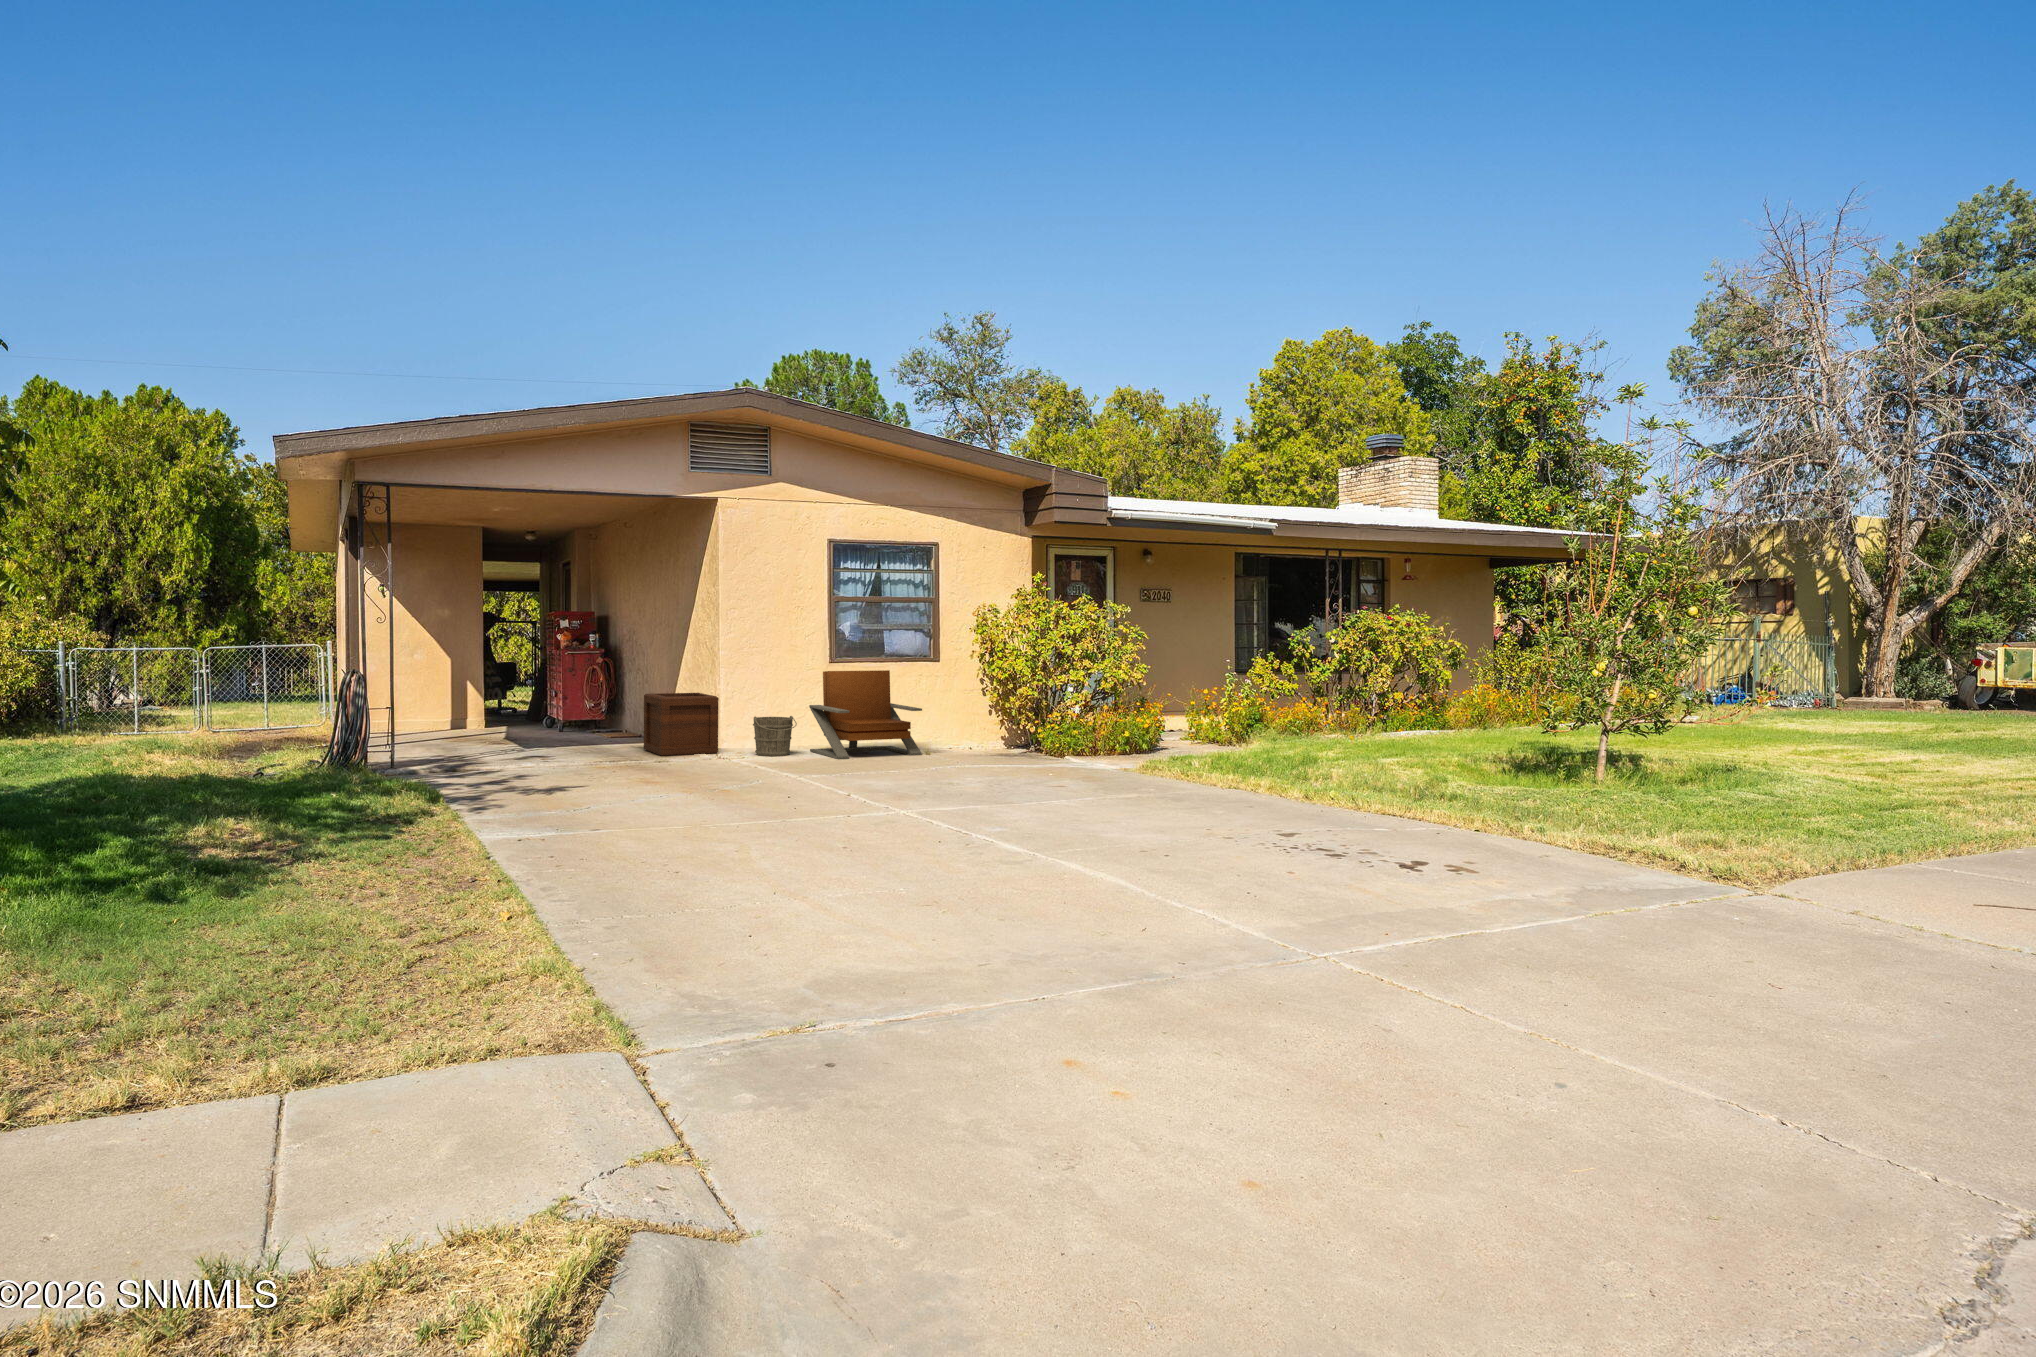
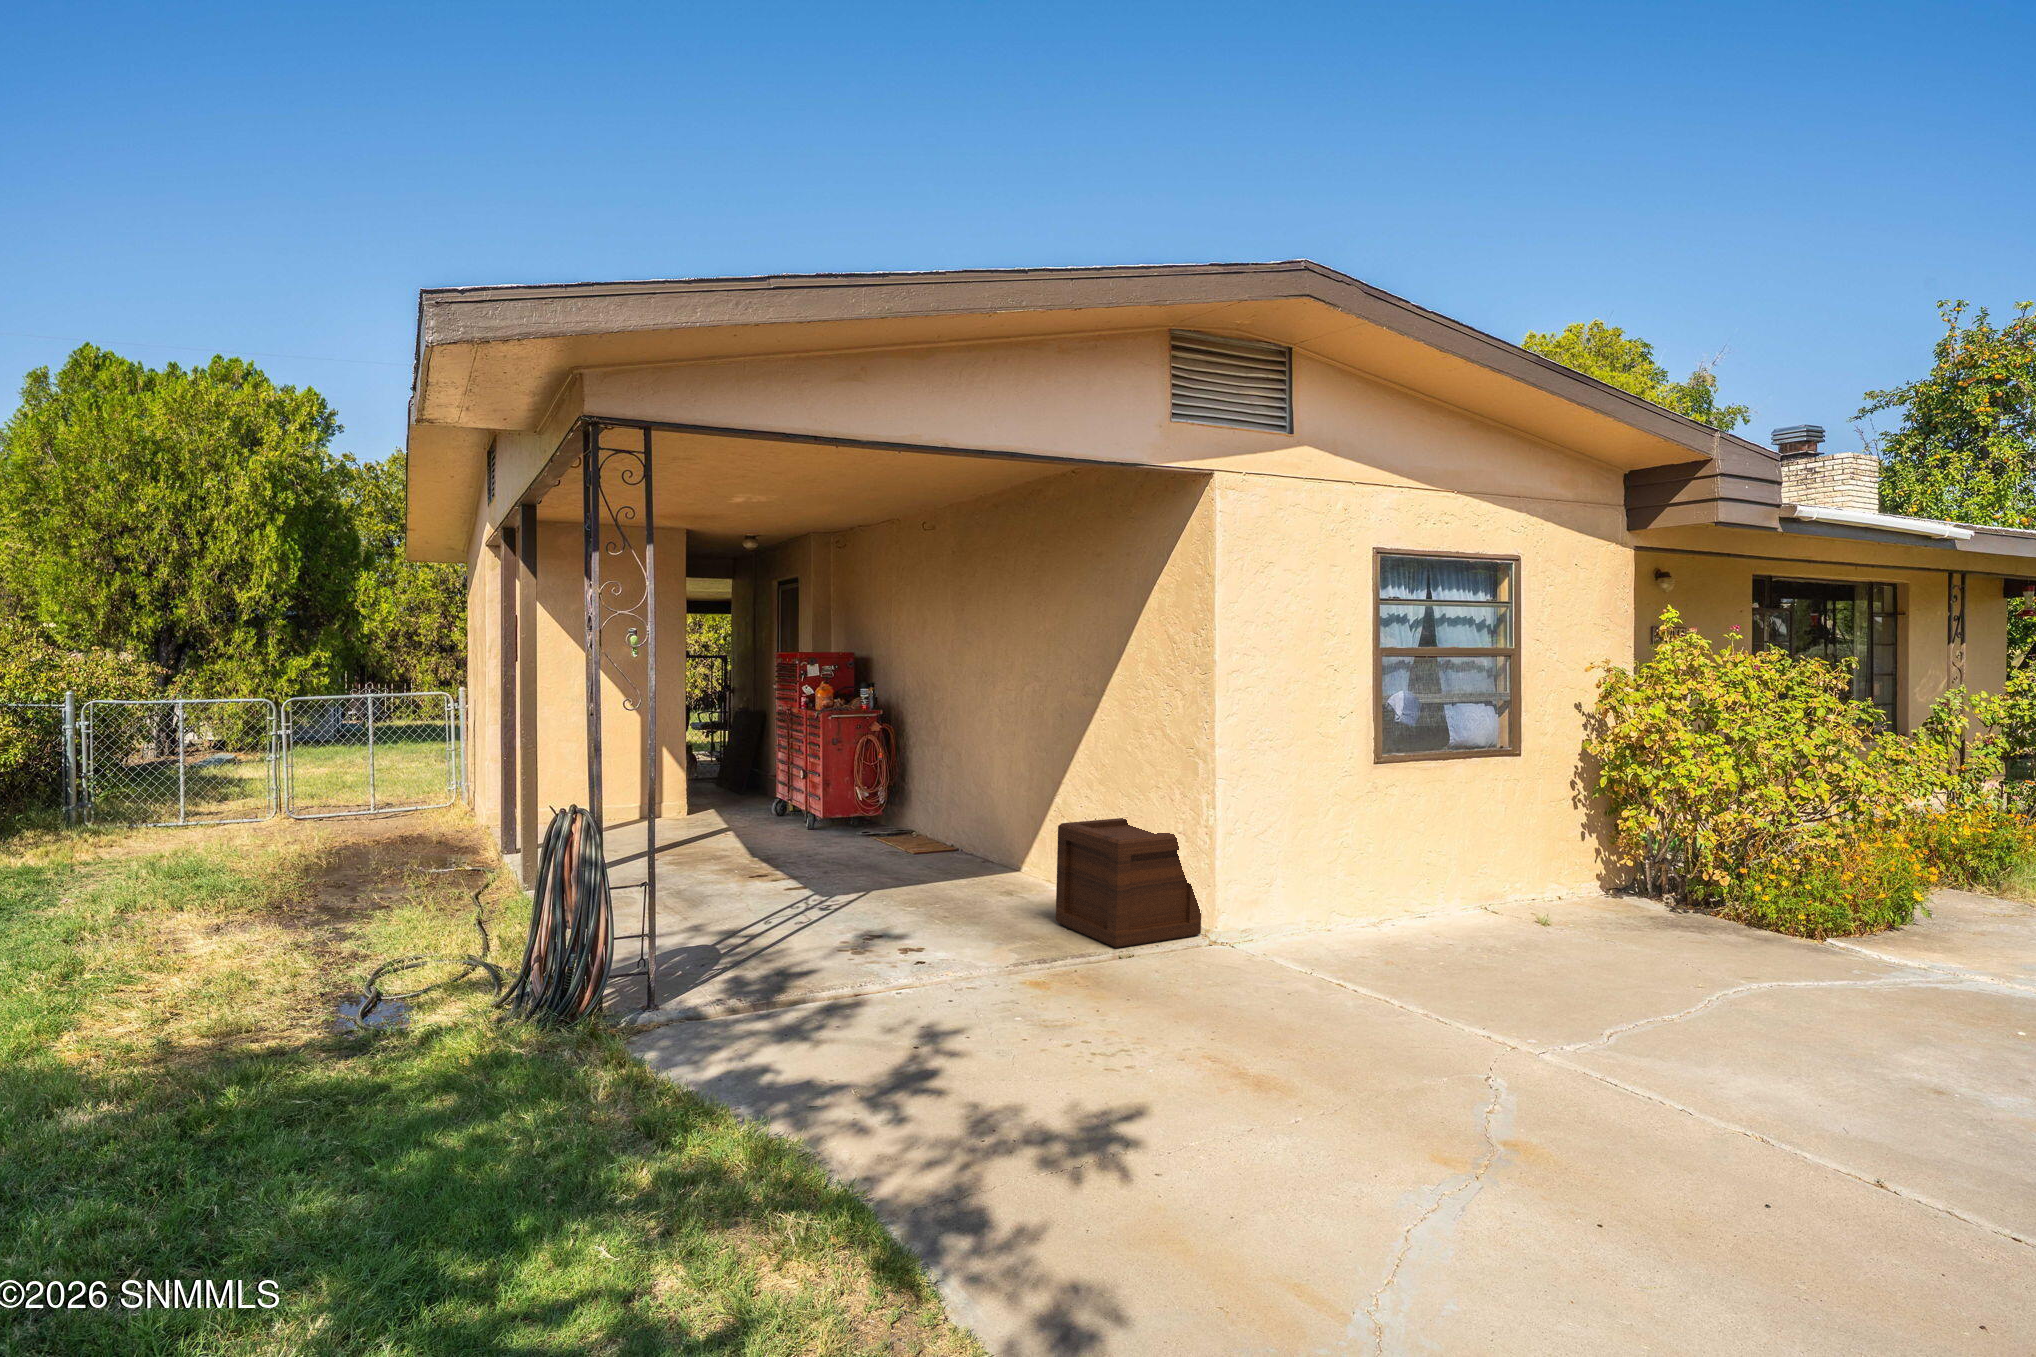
lounge chair: present [809,670,922,759] -> none [1345,777,1563,958]
bucket: present [753,716,797,756] -> none [1266,866,1349,946]

